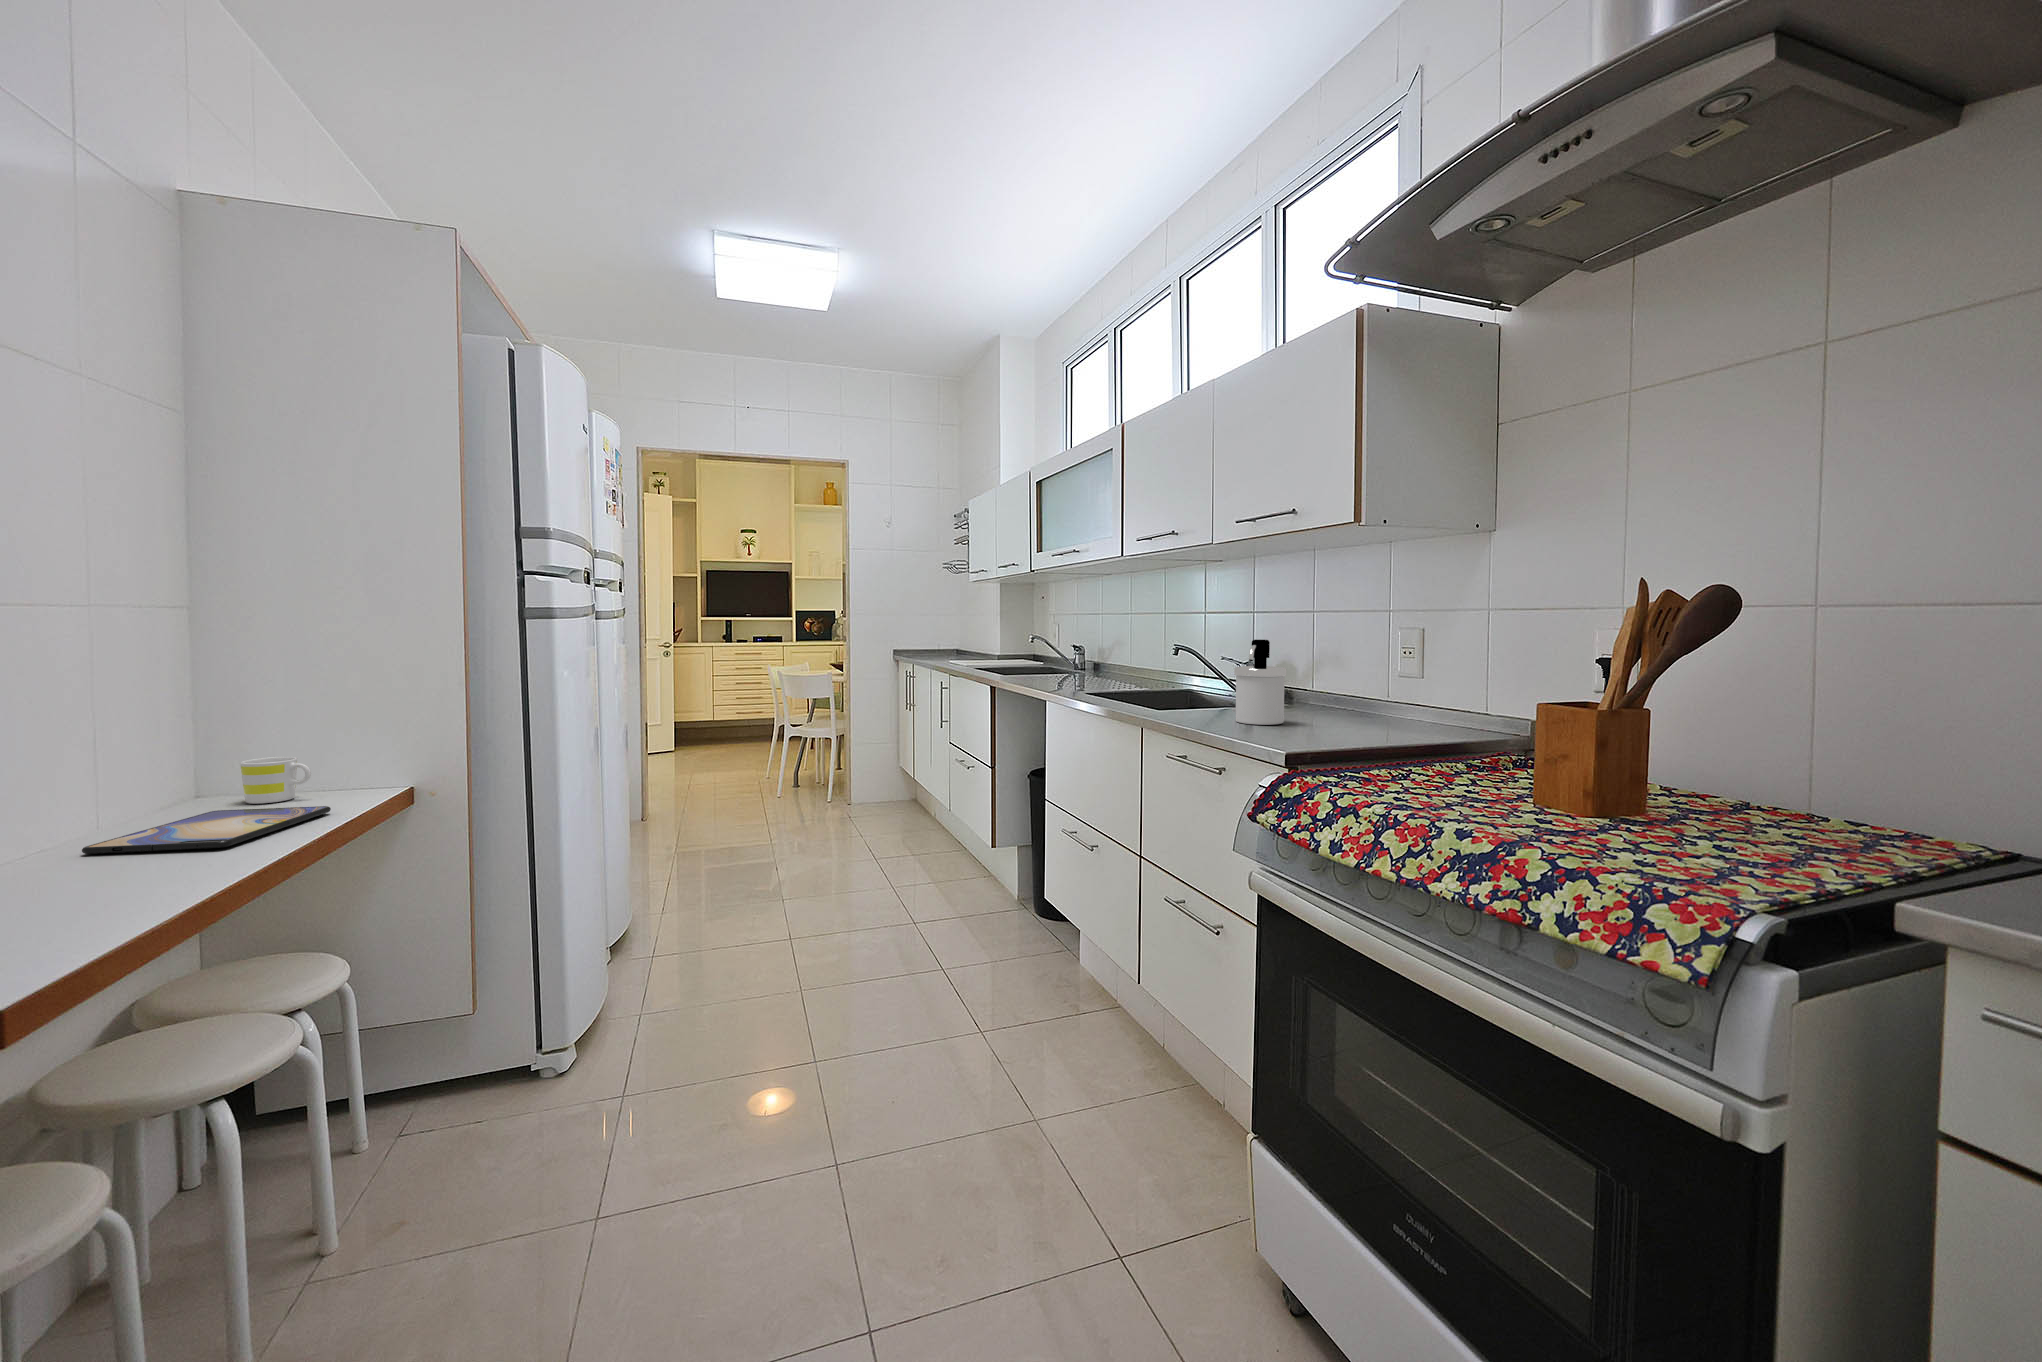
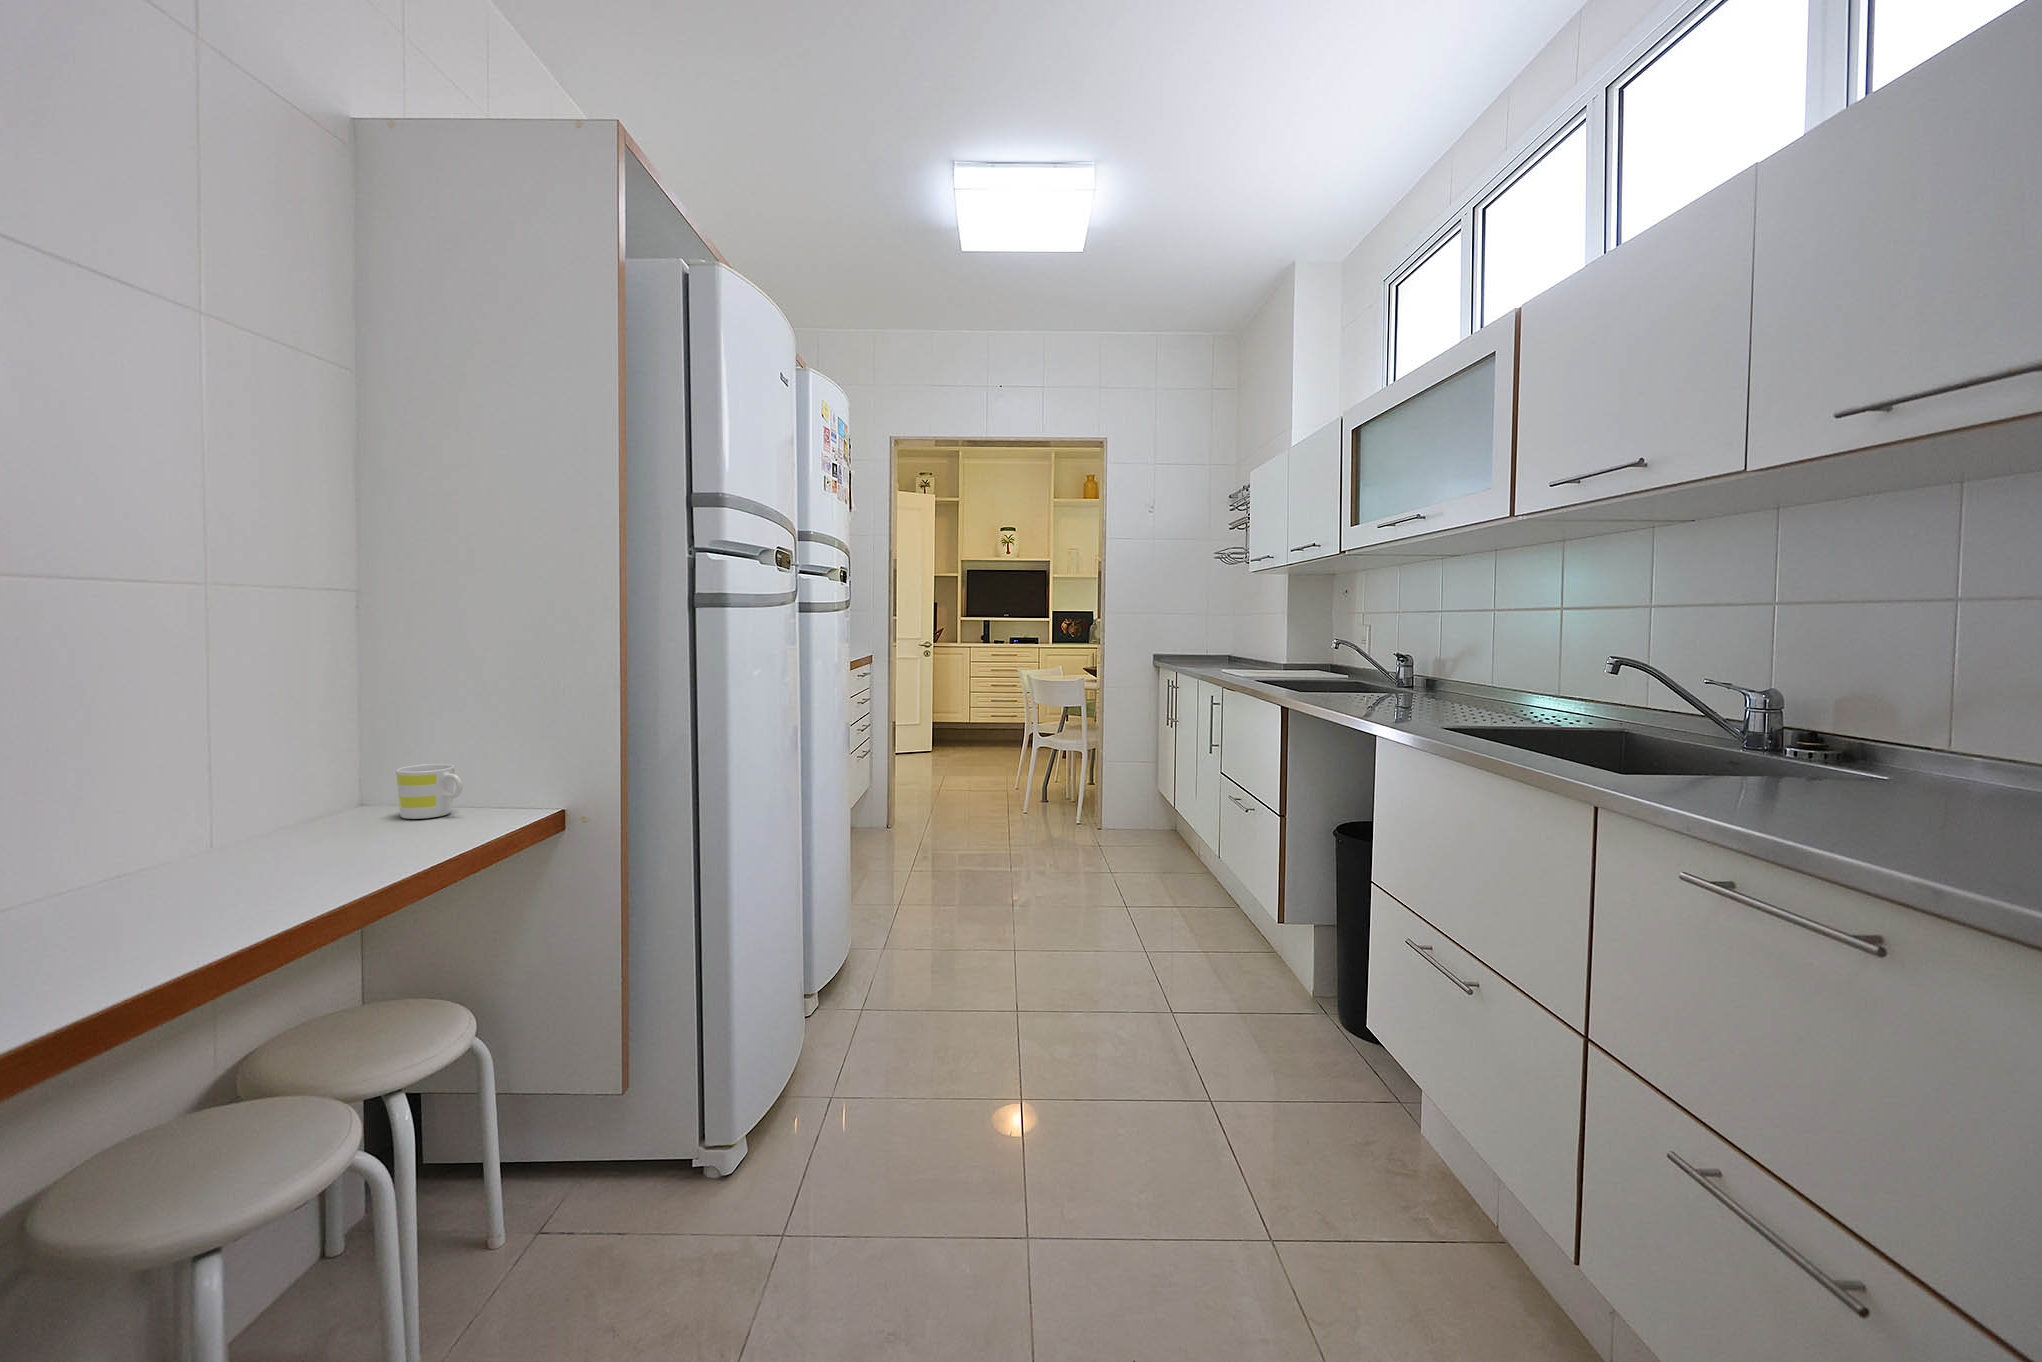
soap dispenser: present [1234,640,1286,725] -> none [1810,650,1953,824]
tablet: present [82,806,331,854] -> none [161,828,455,891]

